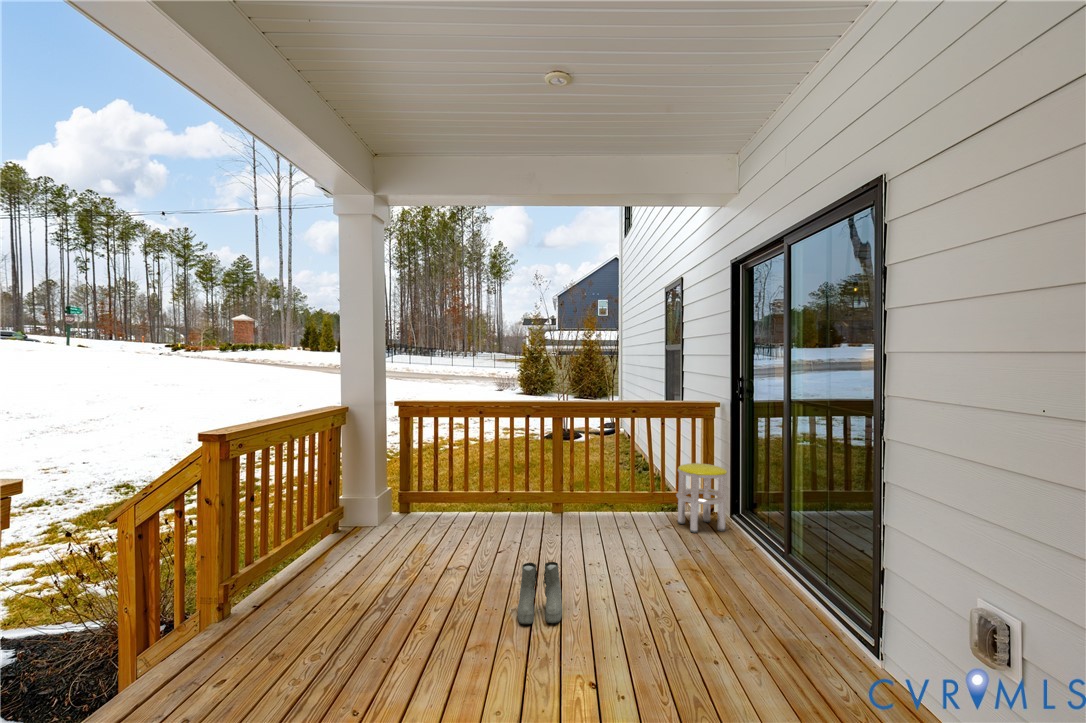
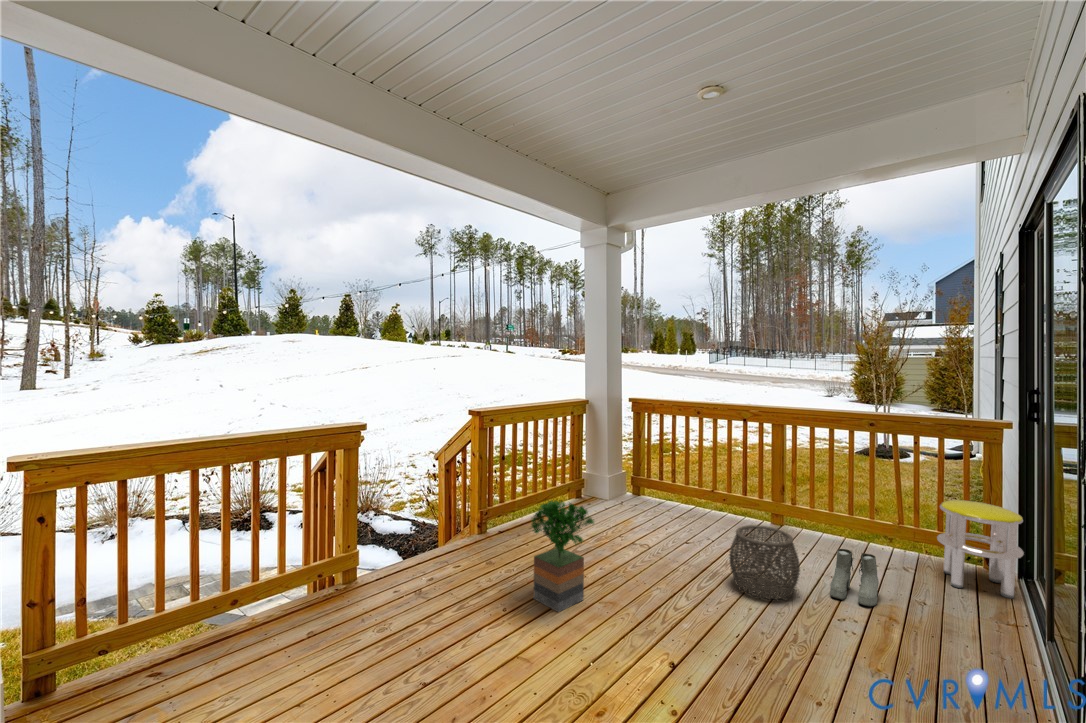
woven basket: none [560,516,623,587] -> present [729,525,800,600]
potted tree: none [382,535,467,683] -> present [531,501,594,612]
boots: present [518,562,562,624] -> present [830,549,879,606]

